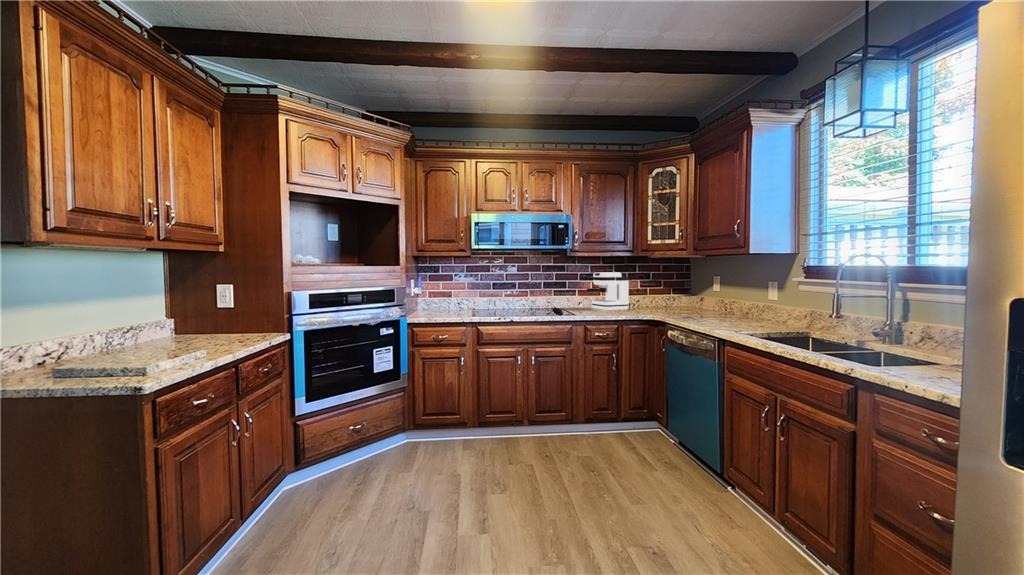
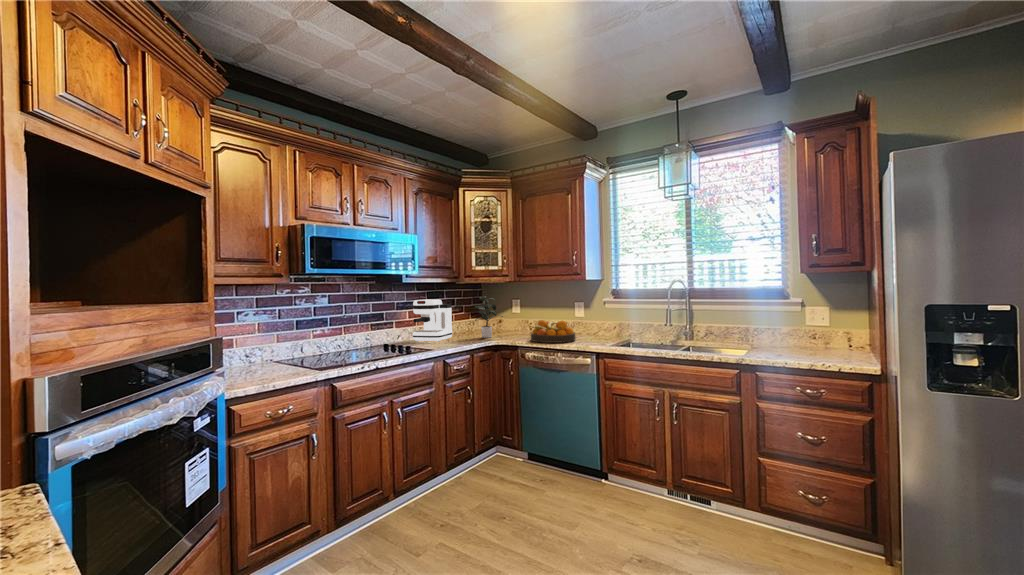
potted plant: none [646,270,687,313] -> present [475,296,503,338]
fruit bowl: none [687,298,746,325] -> present [531,320,576,343]

